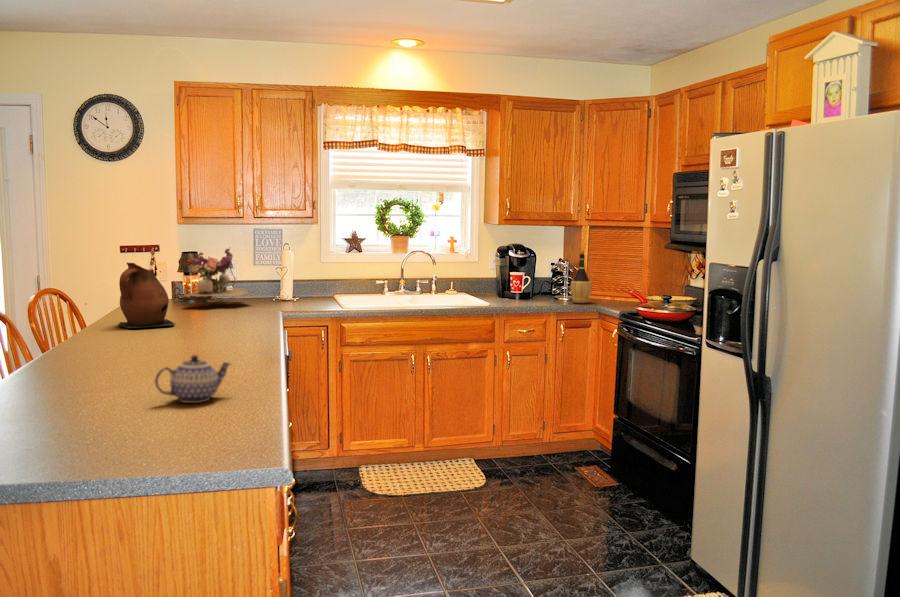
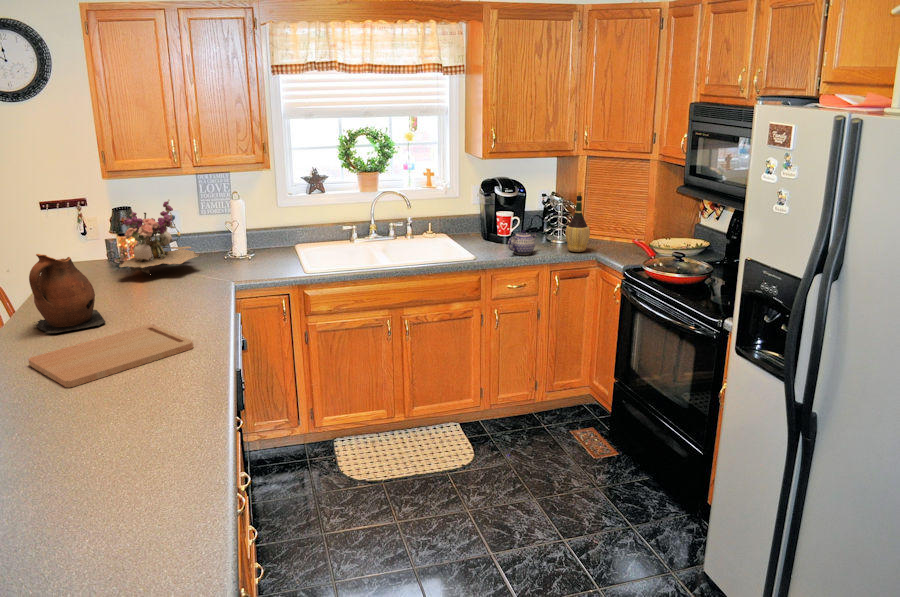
cutting board: none [116,324,250,350] -> present [29,324,193,387]
teapot: present [155,355,231,403] -> present [508,230,537,255]

